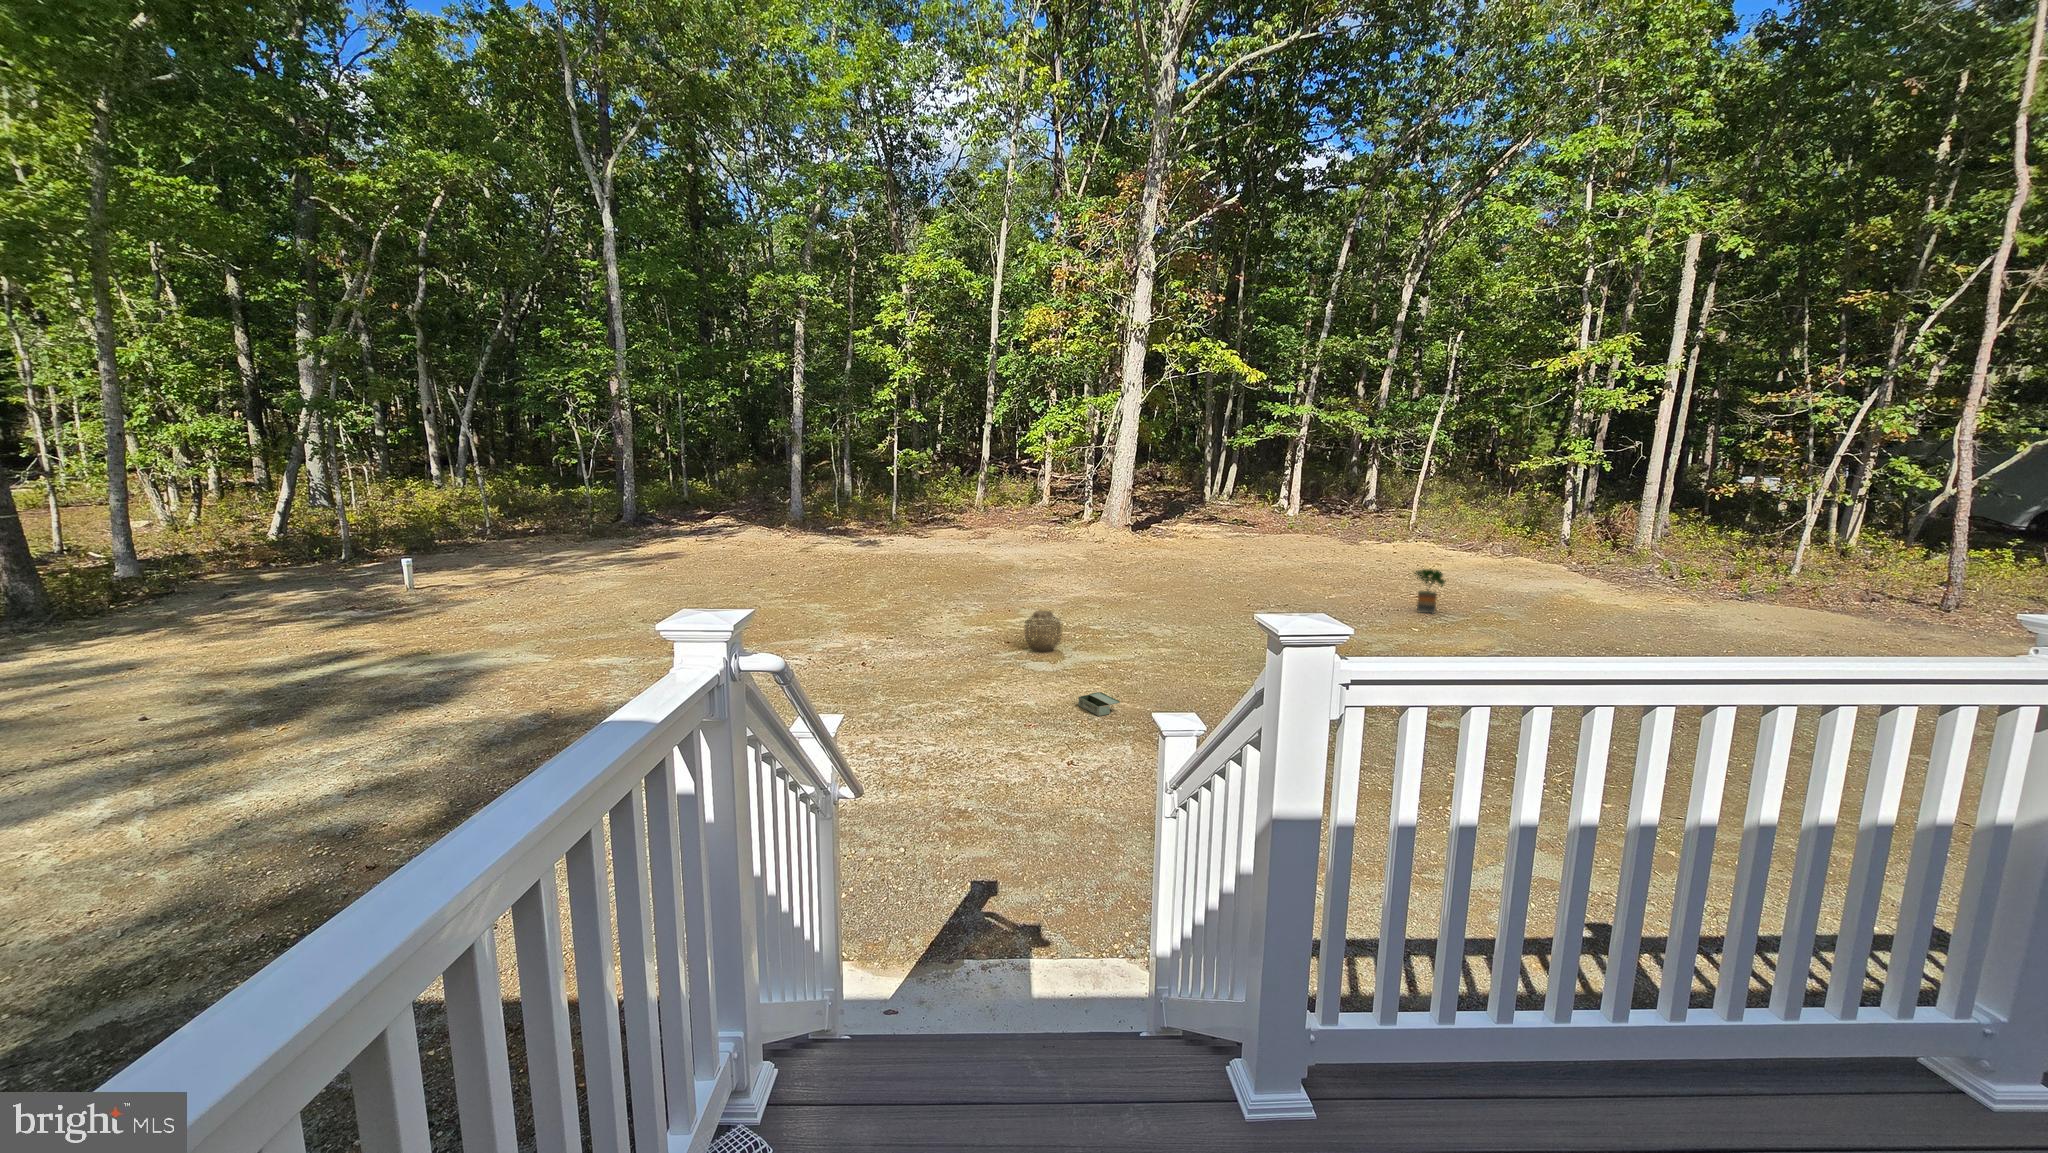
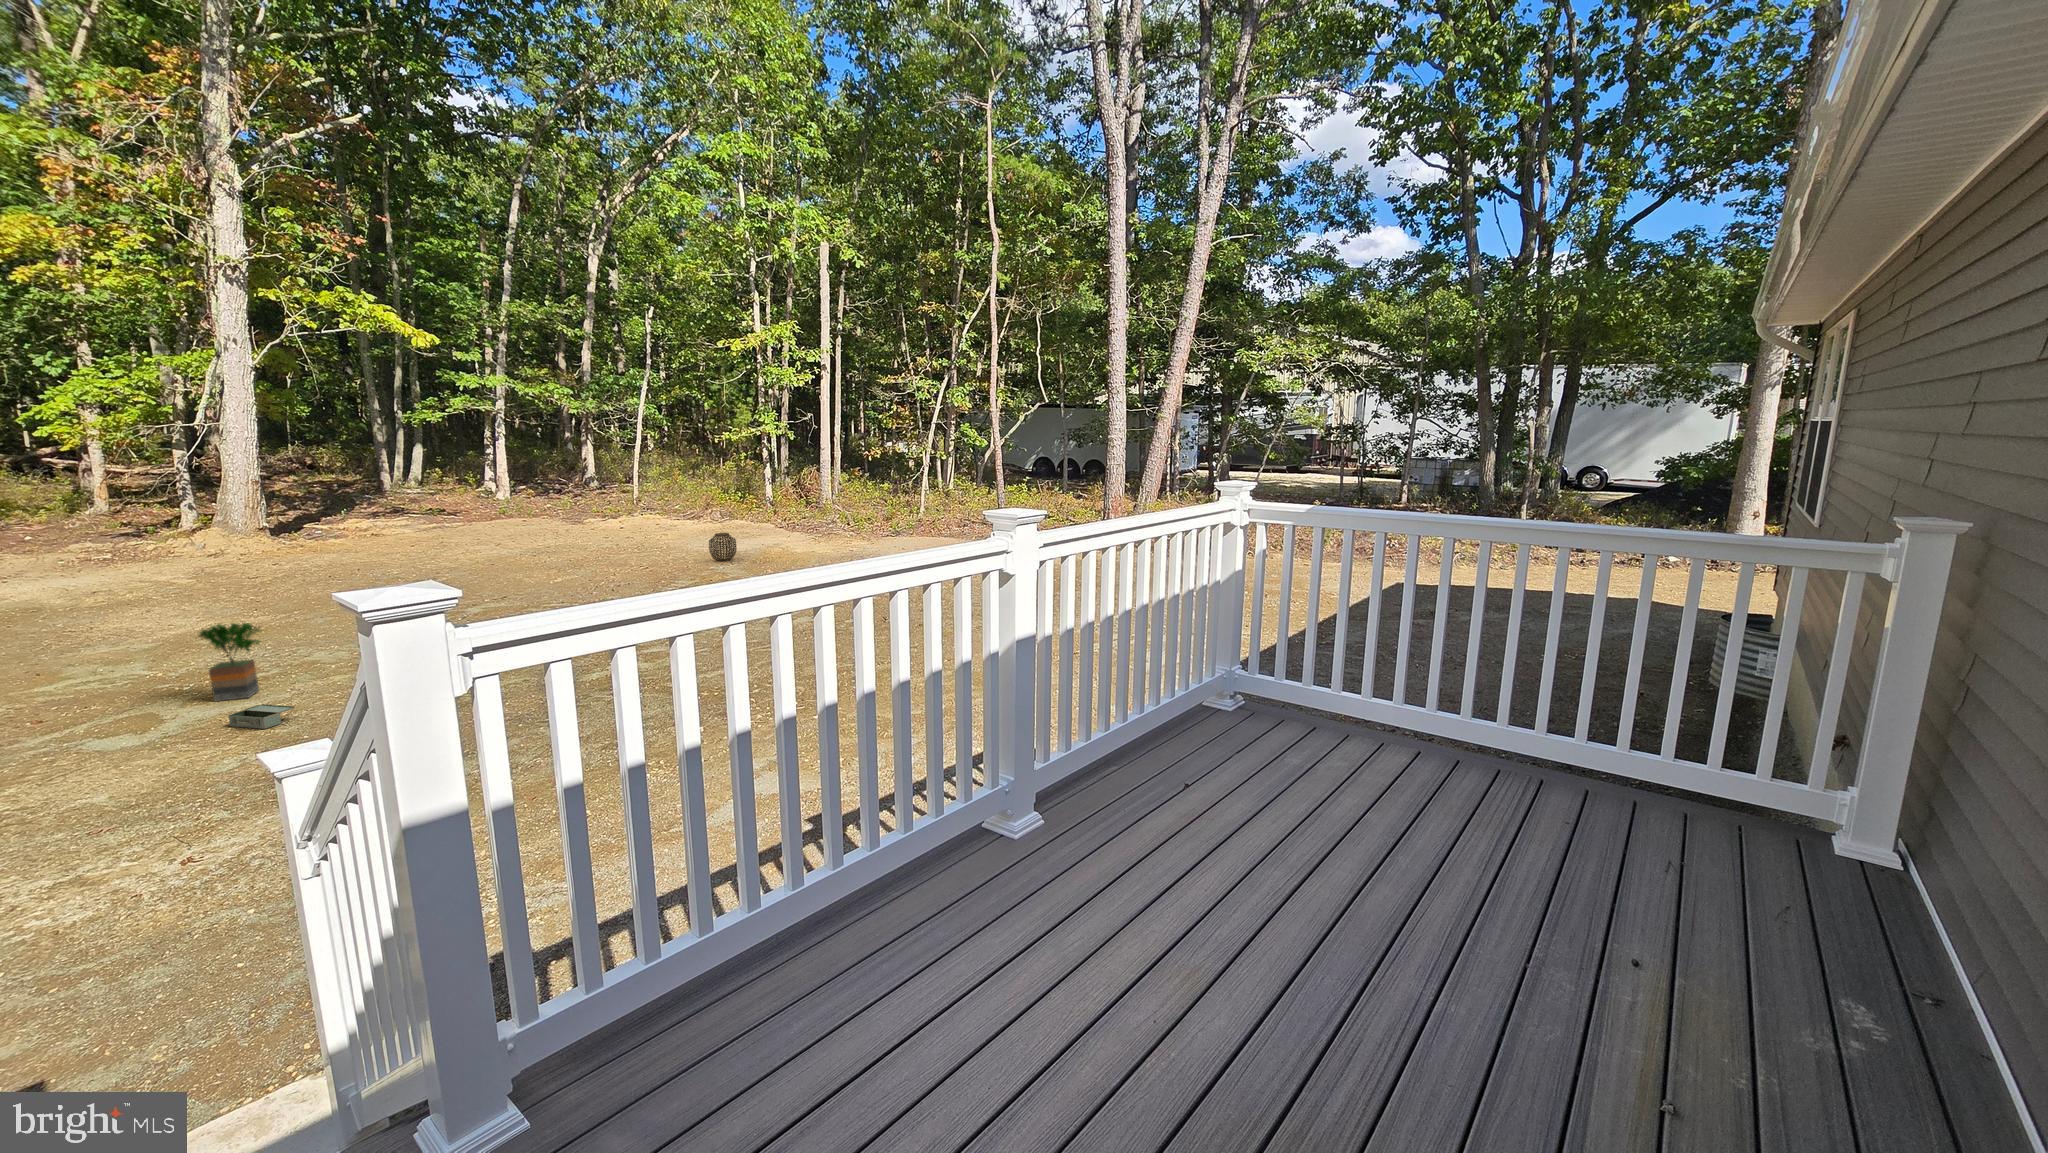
potted tree: present [1416,569,1446,614] -> present [199,623,260,701]
woven basket: present [1025,611,1061,652] -> present [709,533,737,561]

